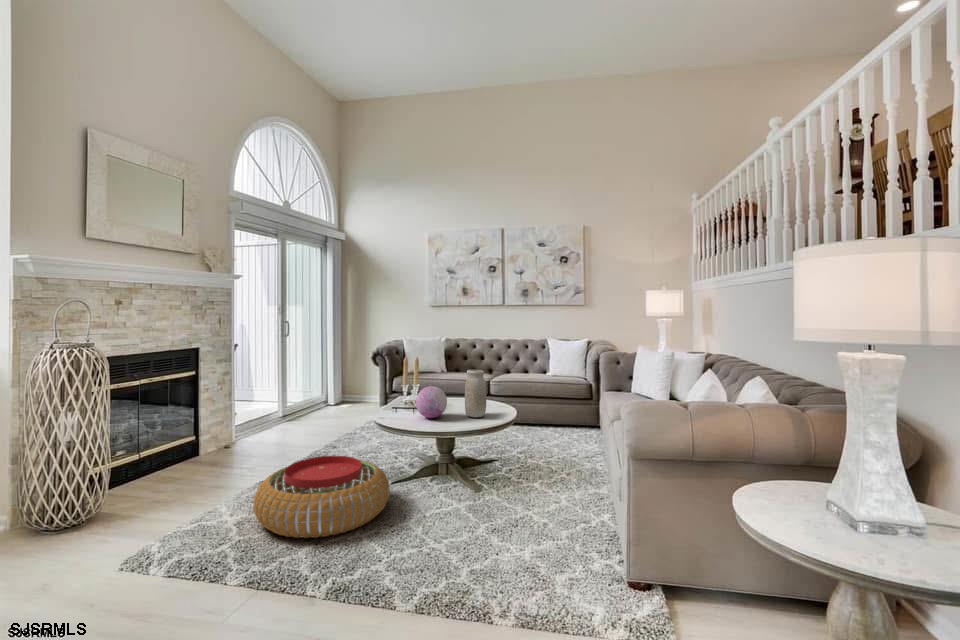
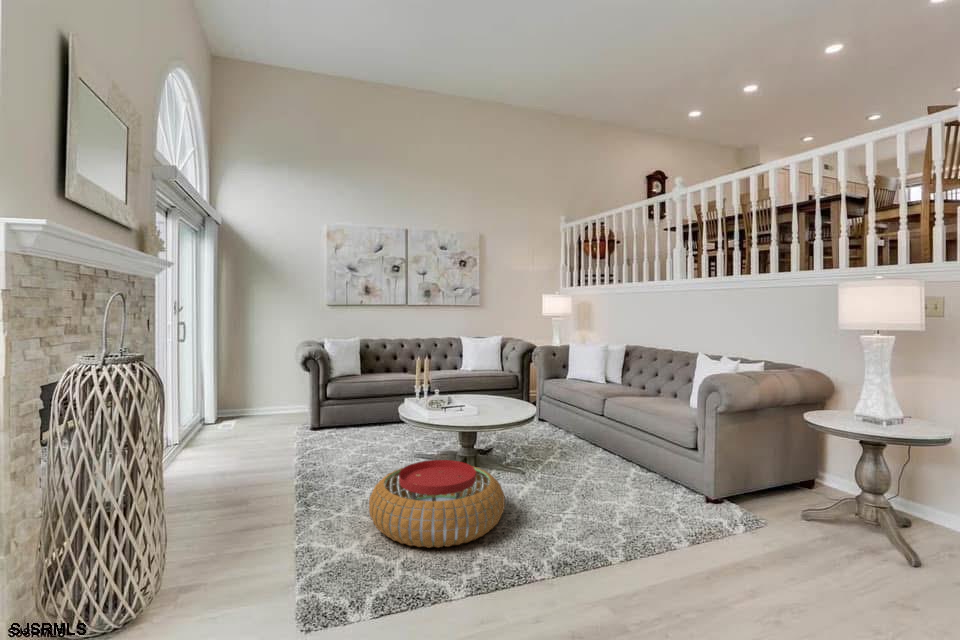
vase: present [465,370,487,417] -> none [499,364,521,408]
decorative orb: present [416,386,447,418] -> none [465,382,495,413]

